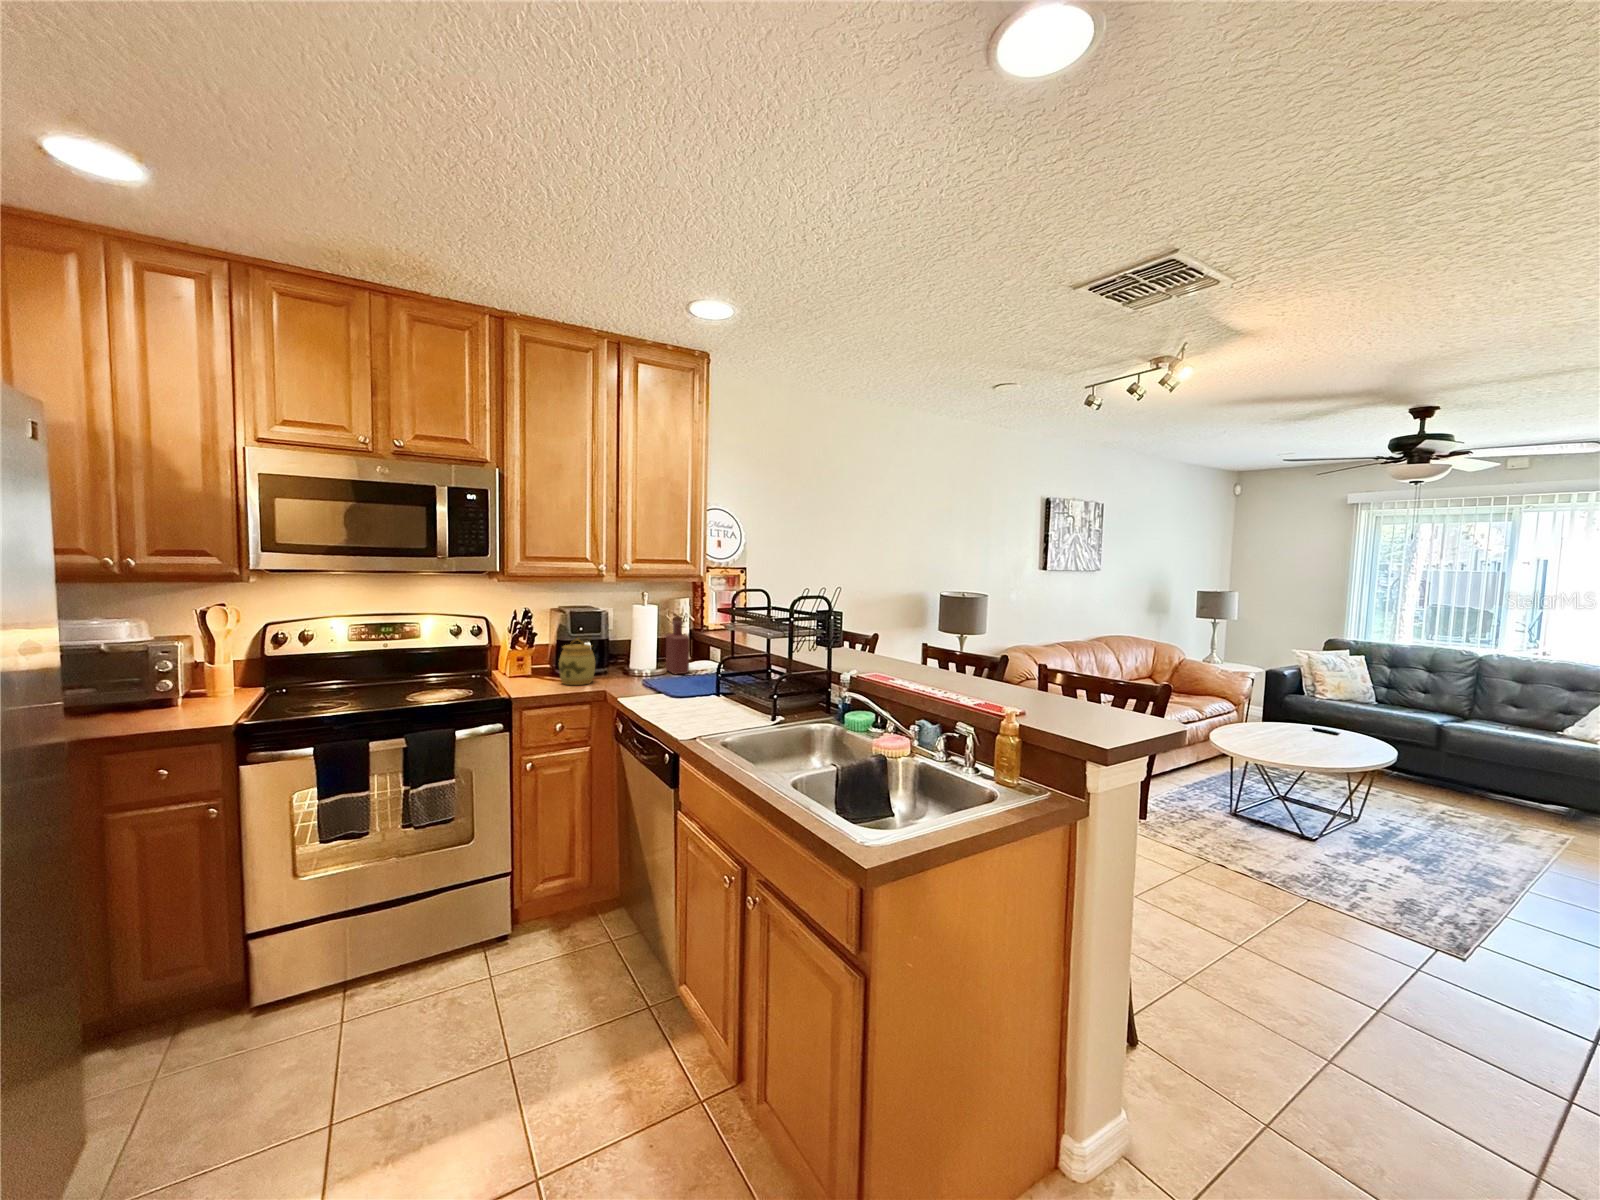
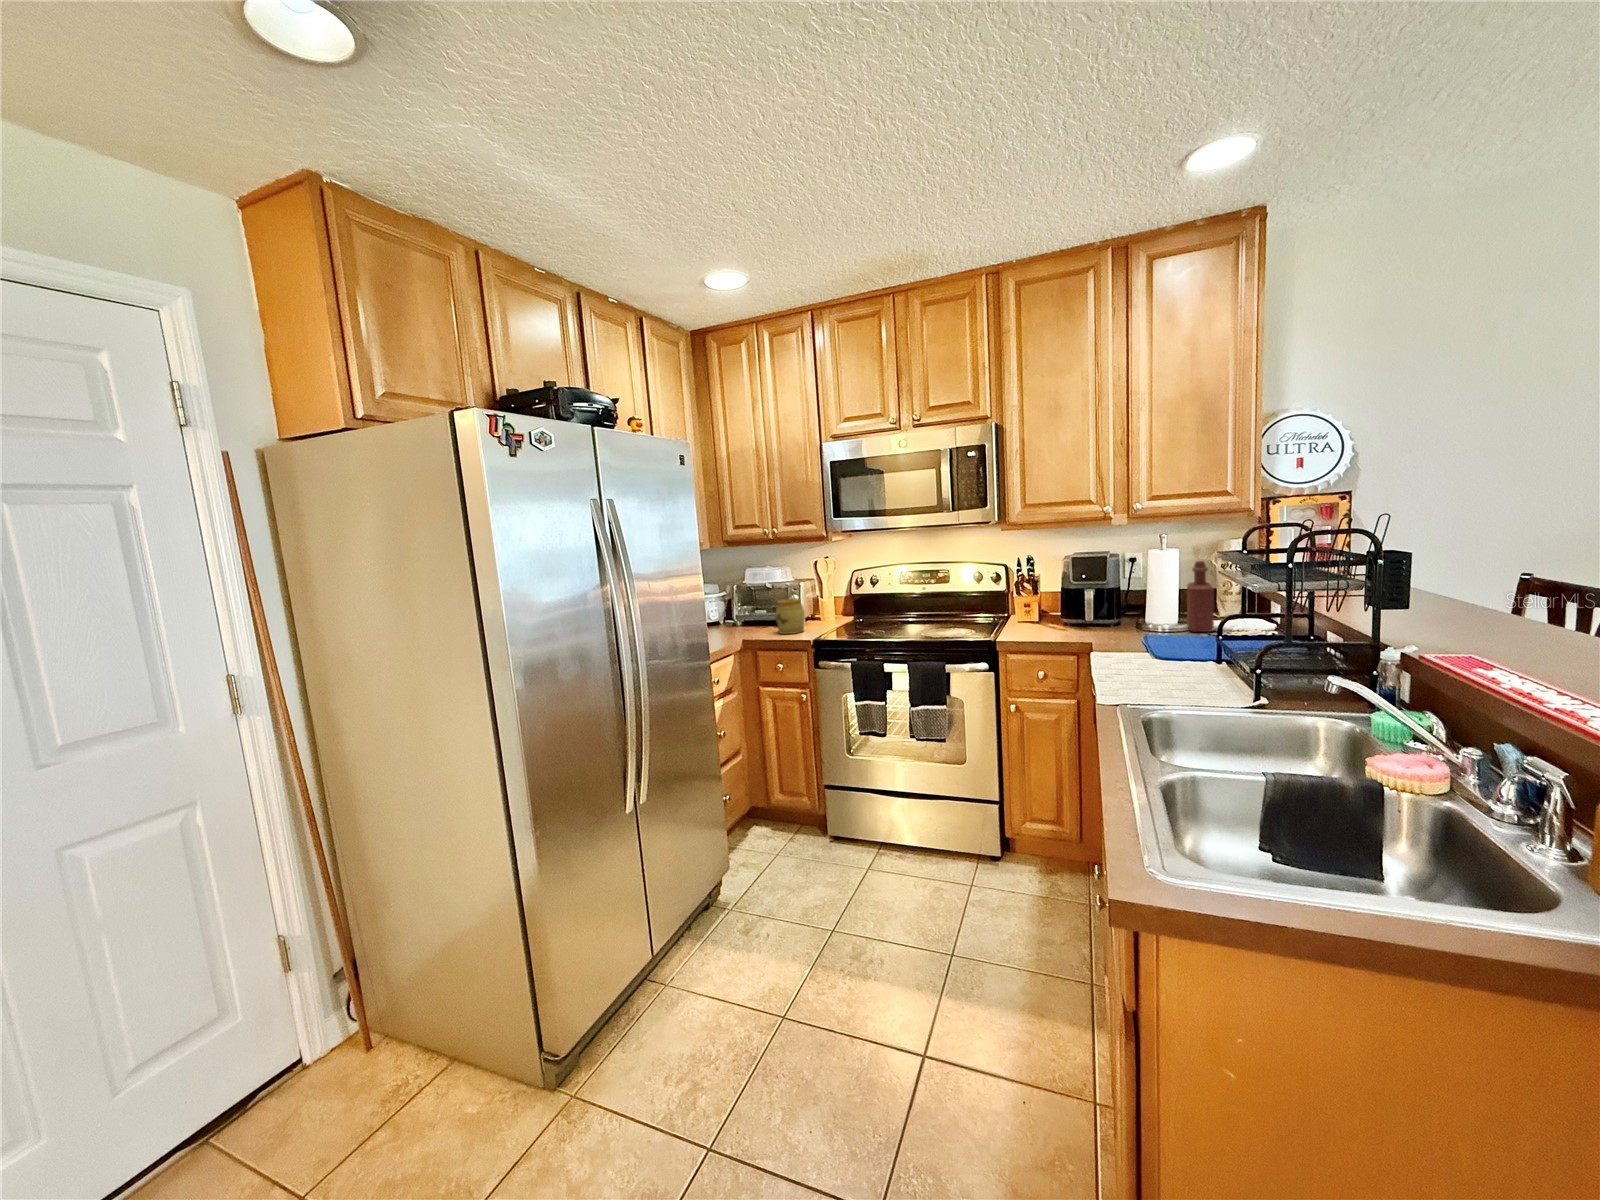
jar: present [559,639,595,685] -> present [776,594,805,634]

